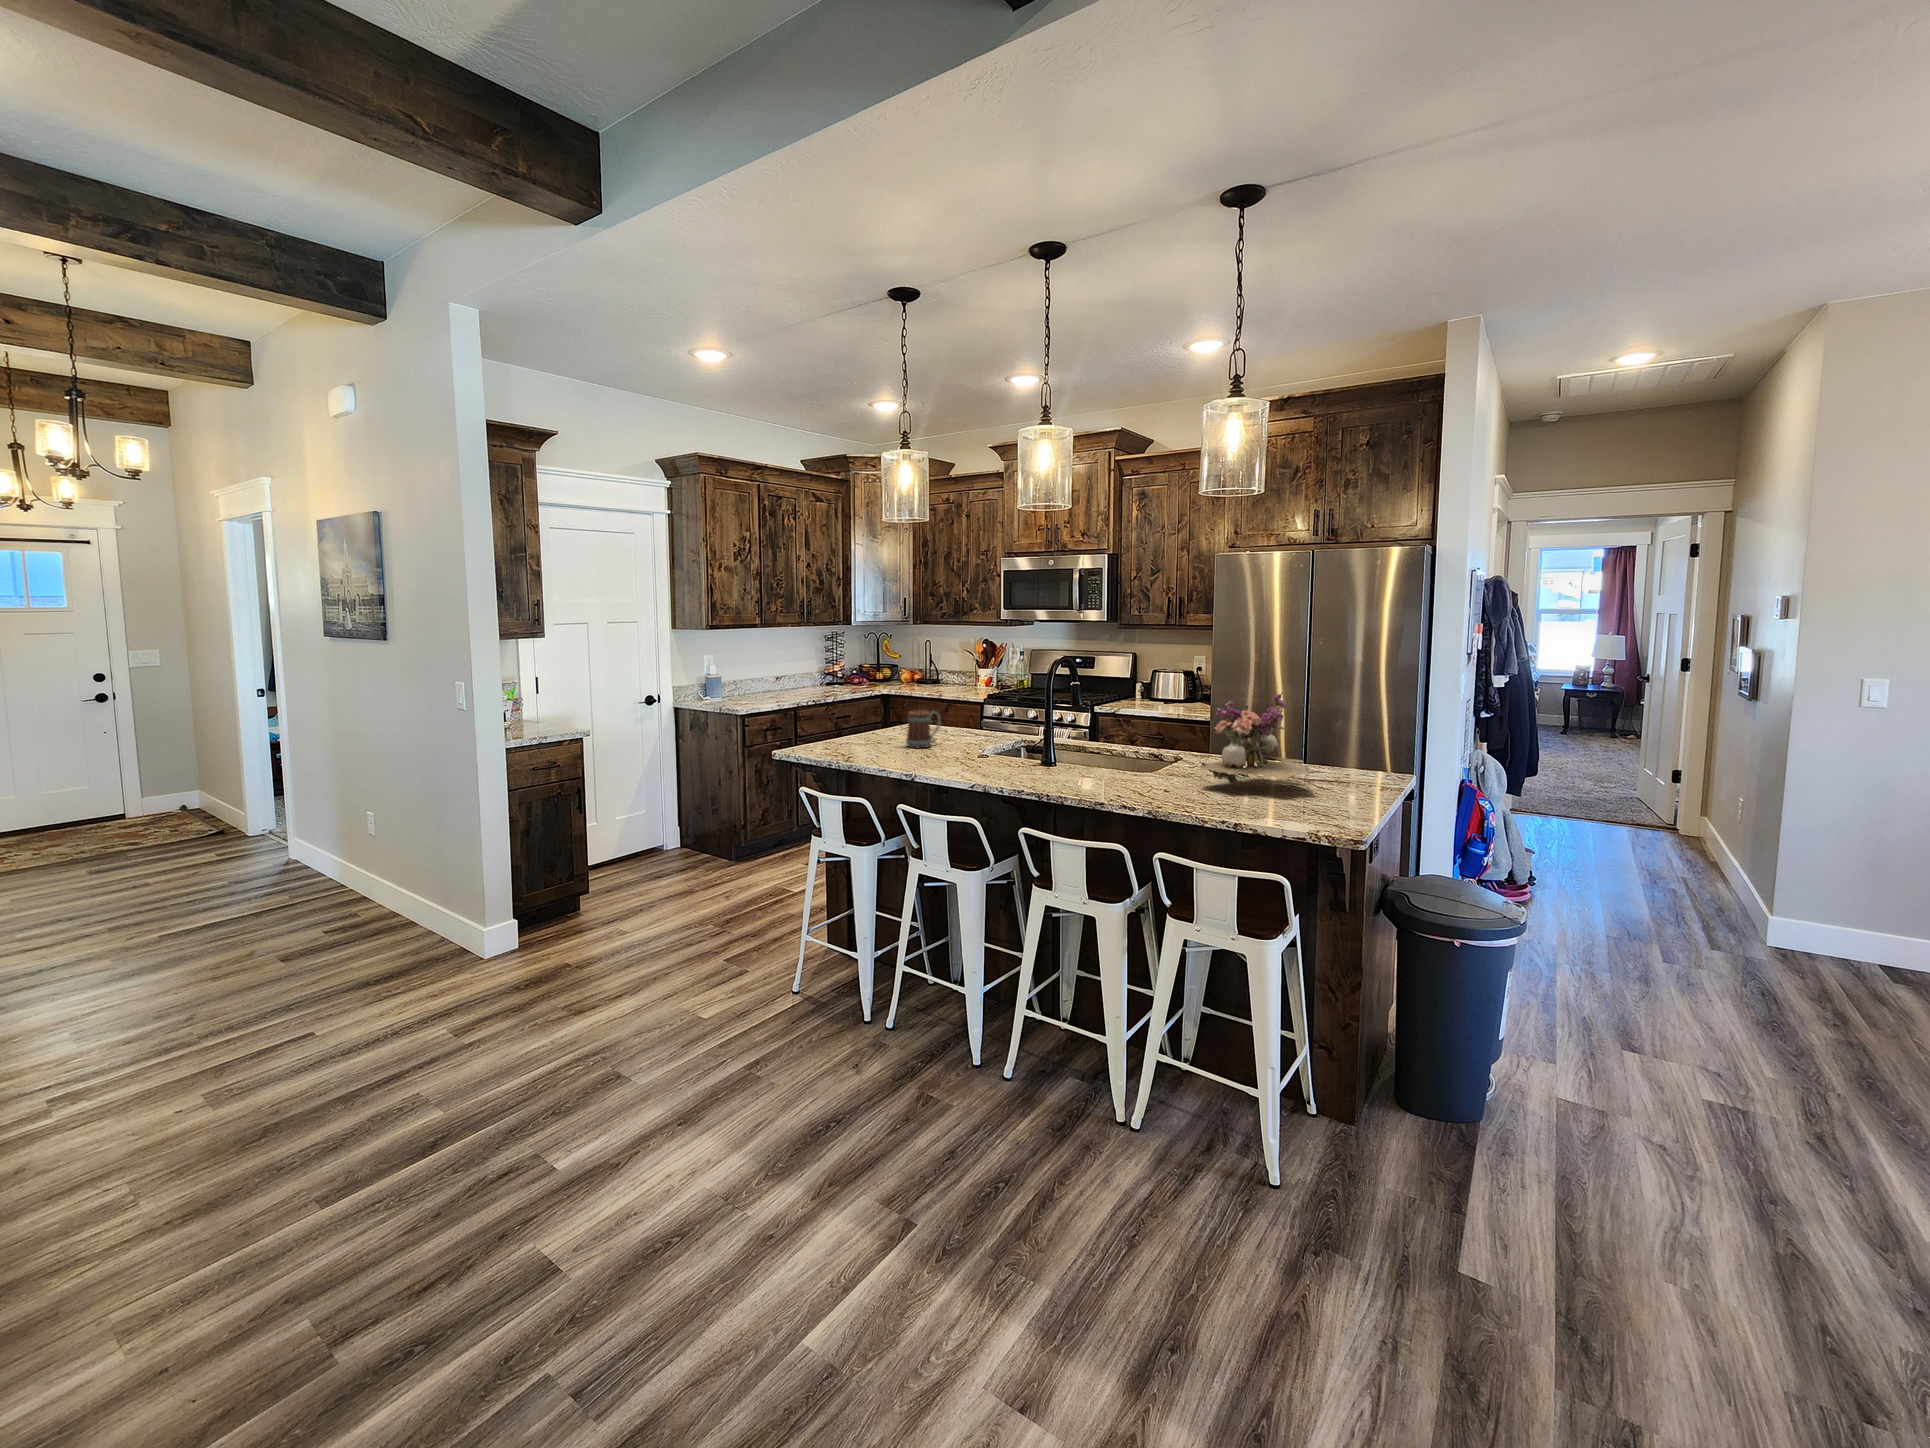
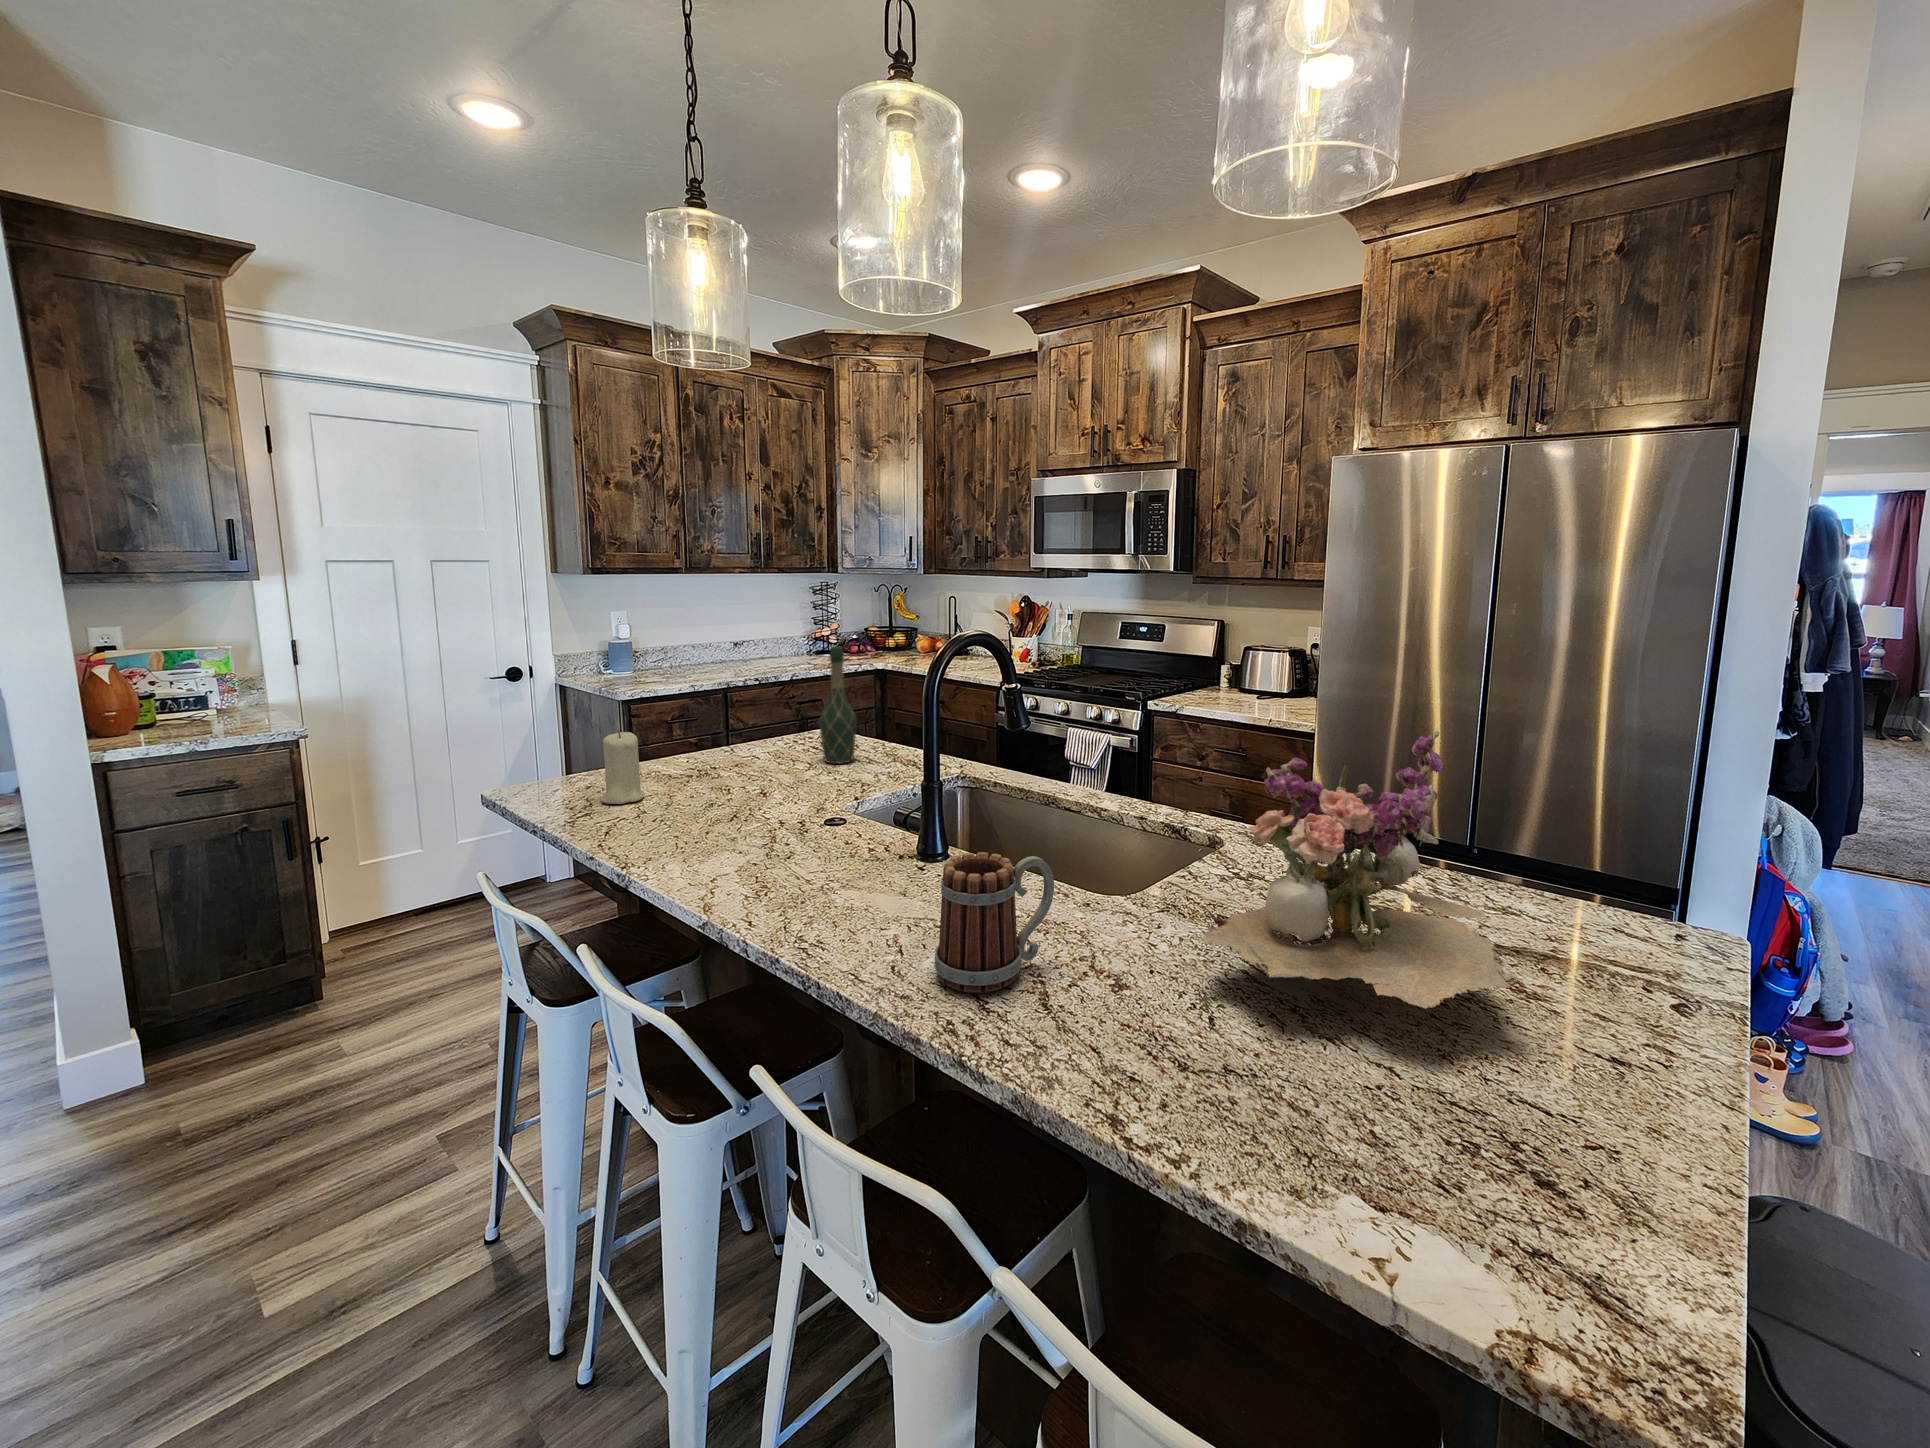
wine bottle: none [944,671,964,736] -> present [819,647,857,764]
mug: present [906,710,941,748] -> present [935,852,1054,993]
candle: none [861,714,883,751] -> present [601,731,645,804]

